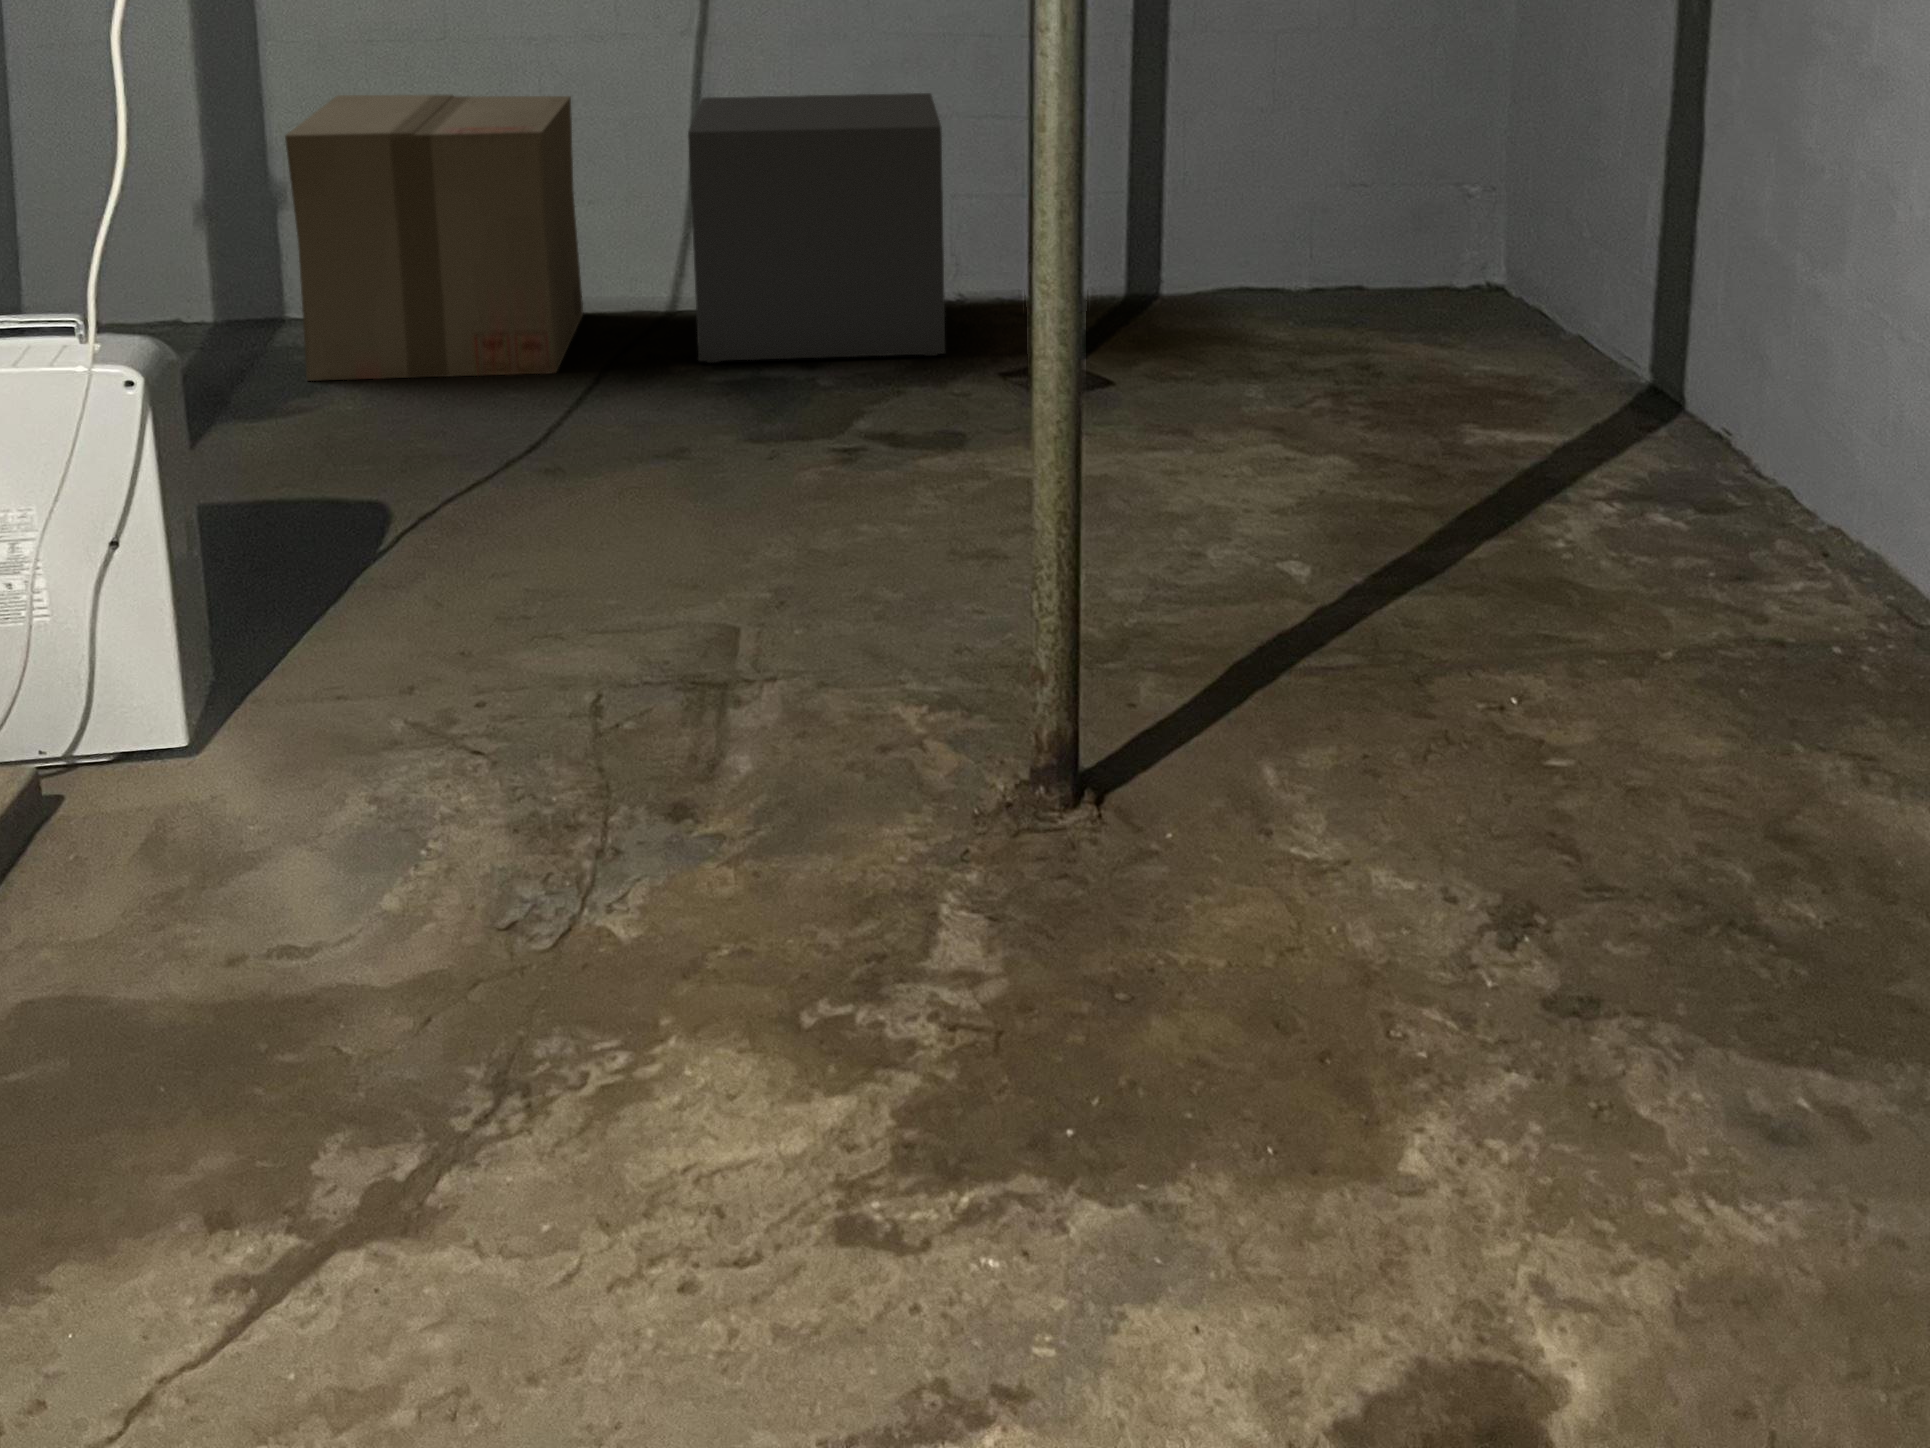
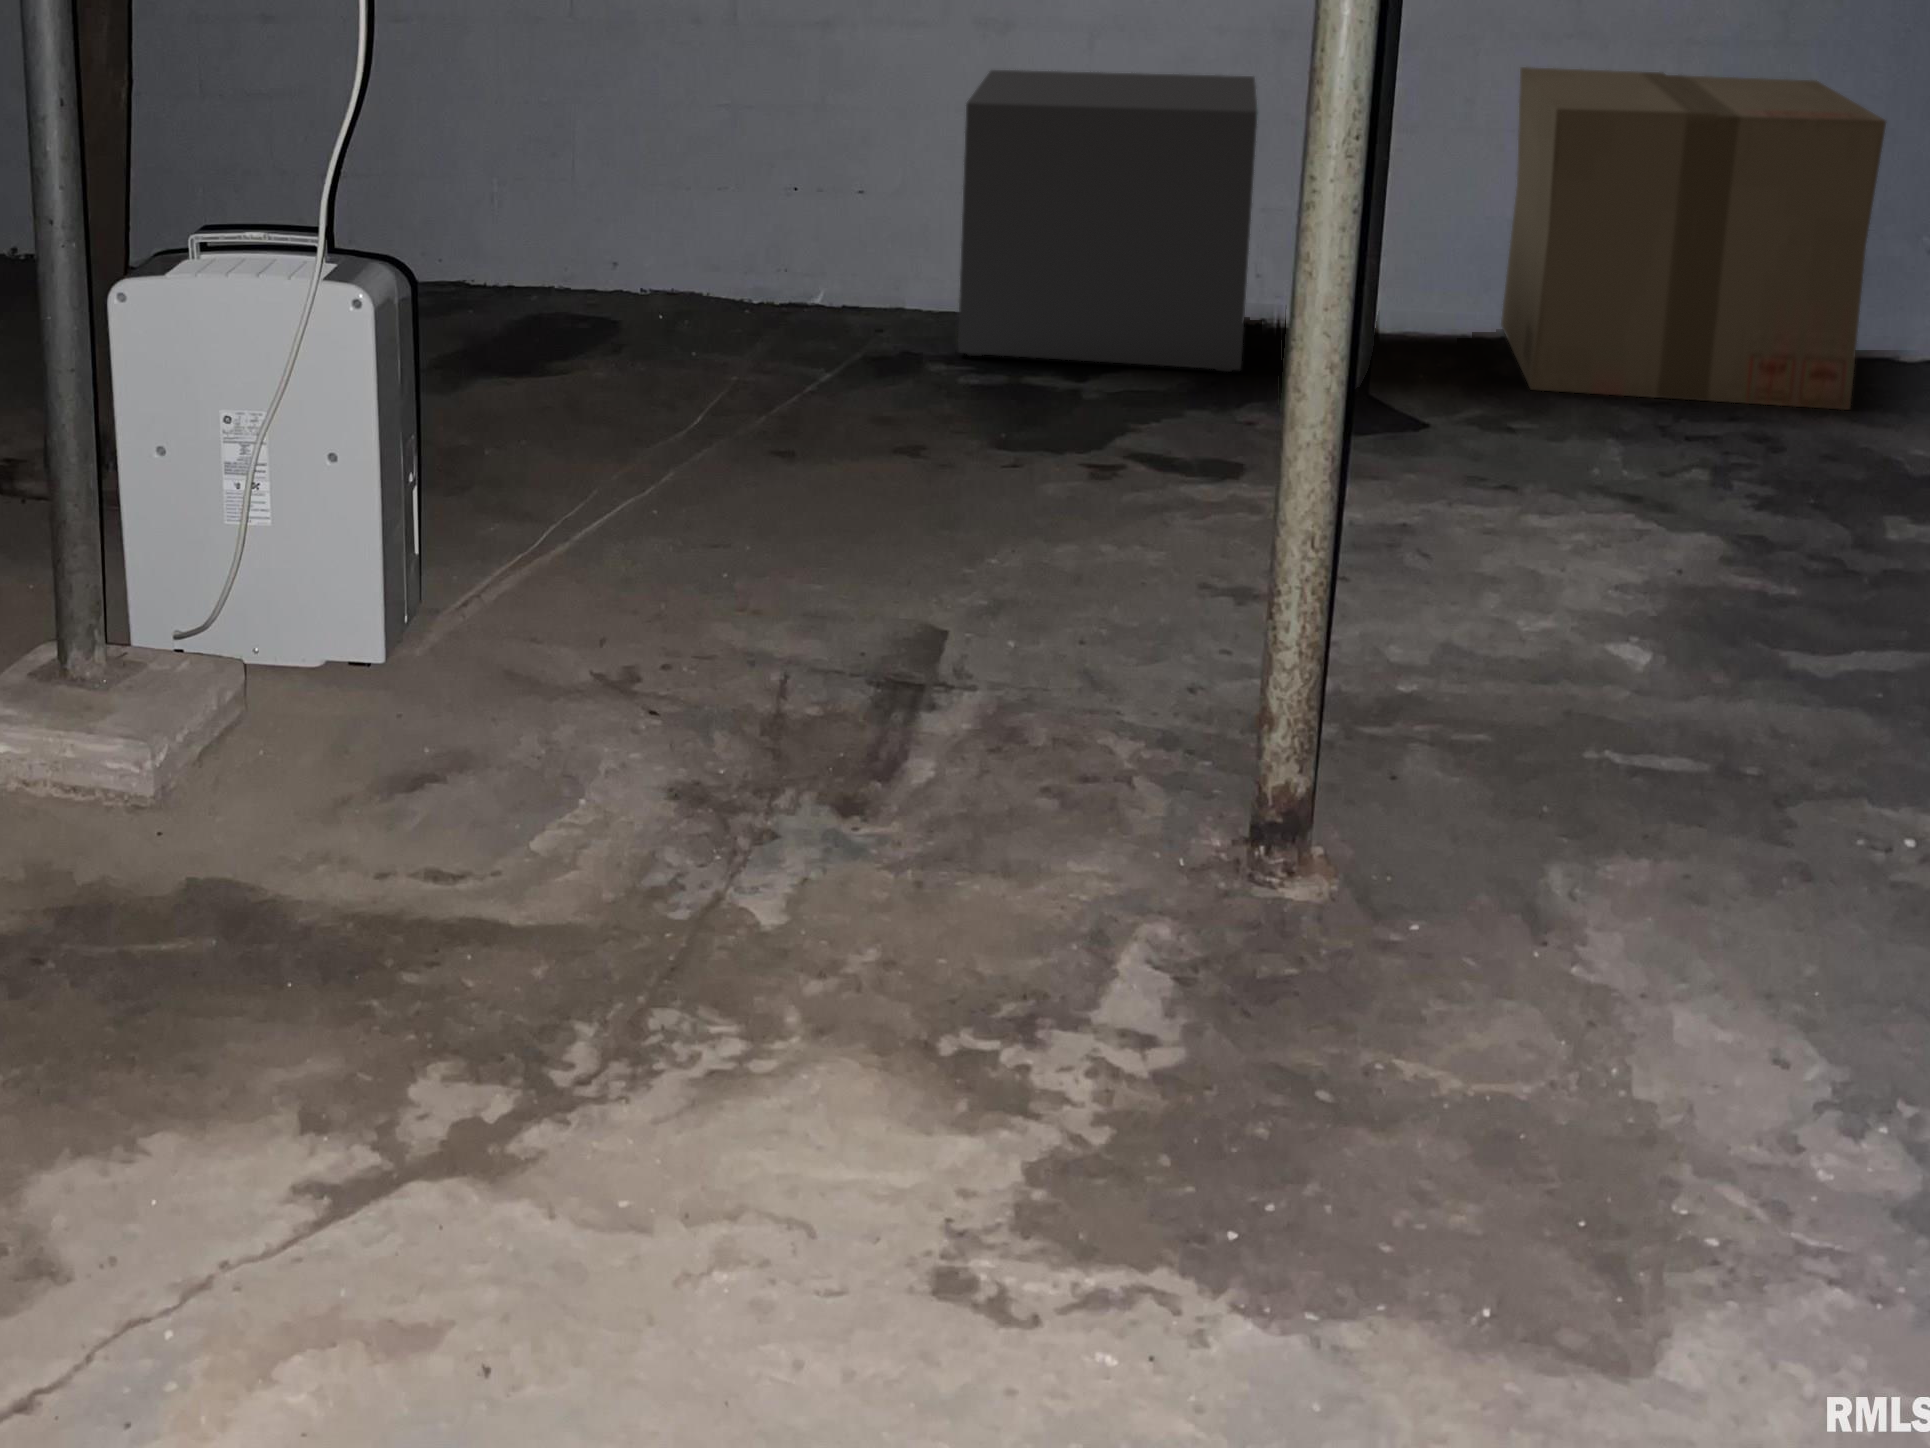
cardboard box: present [285,95,583,381] -> present [1501,67,1886,410]

